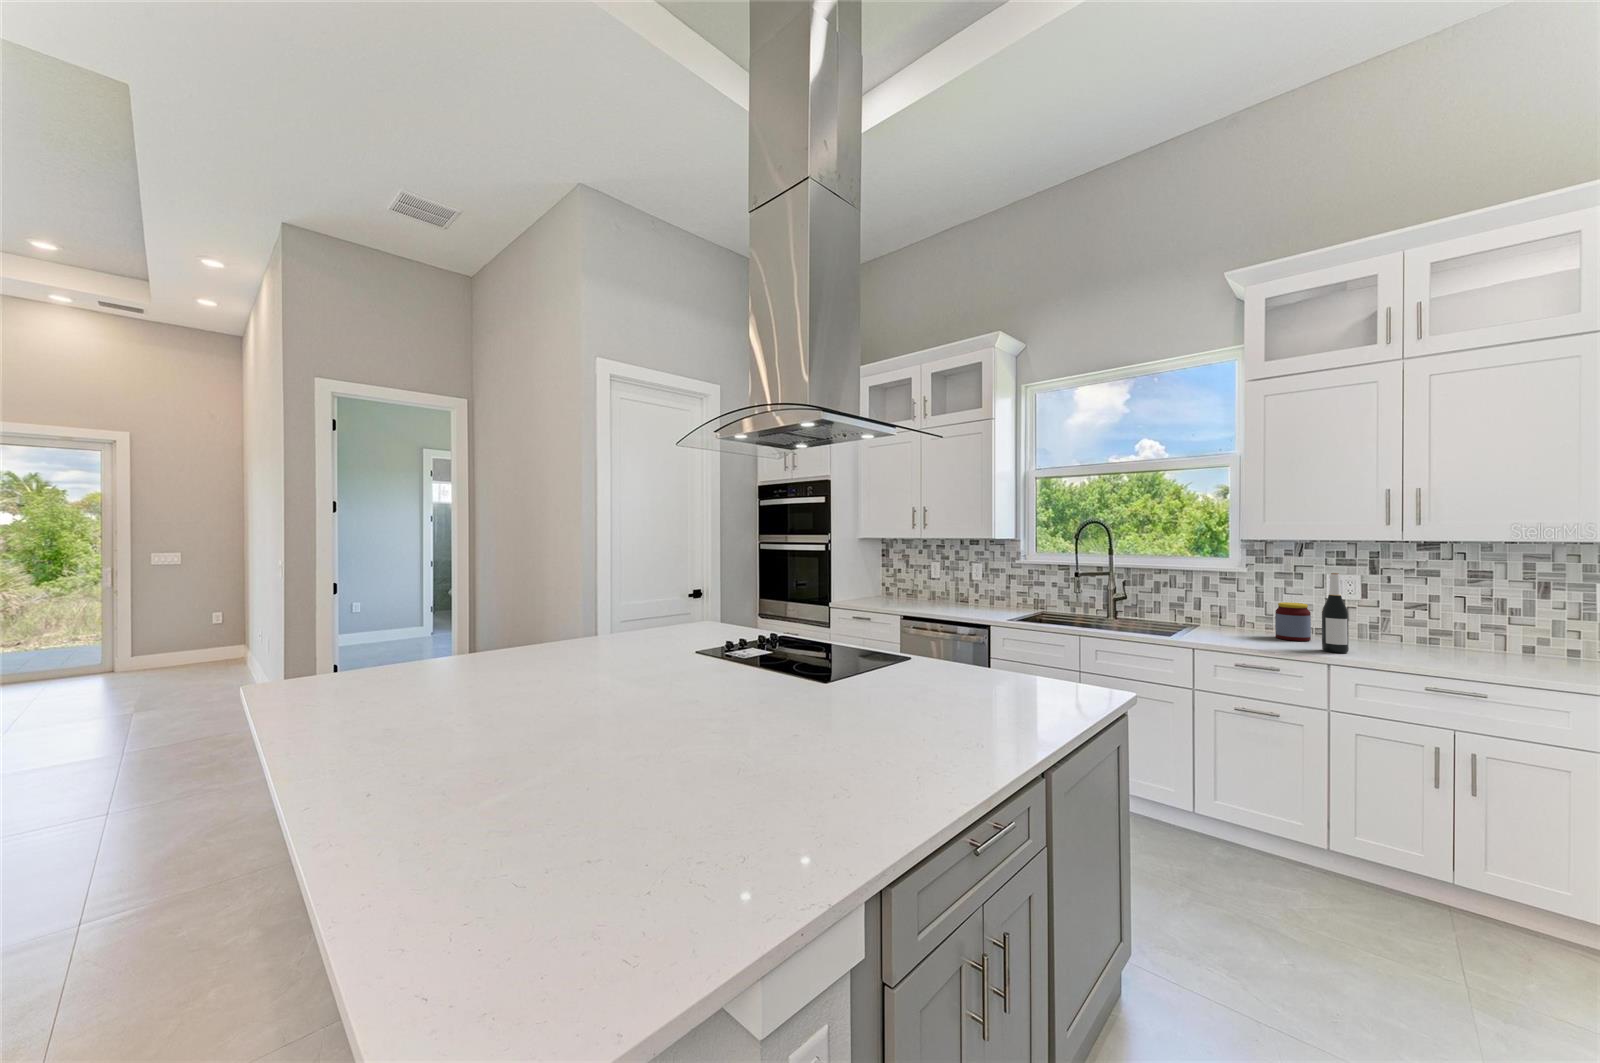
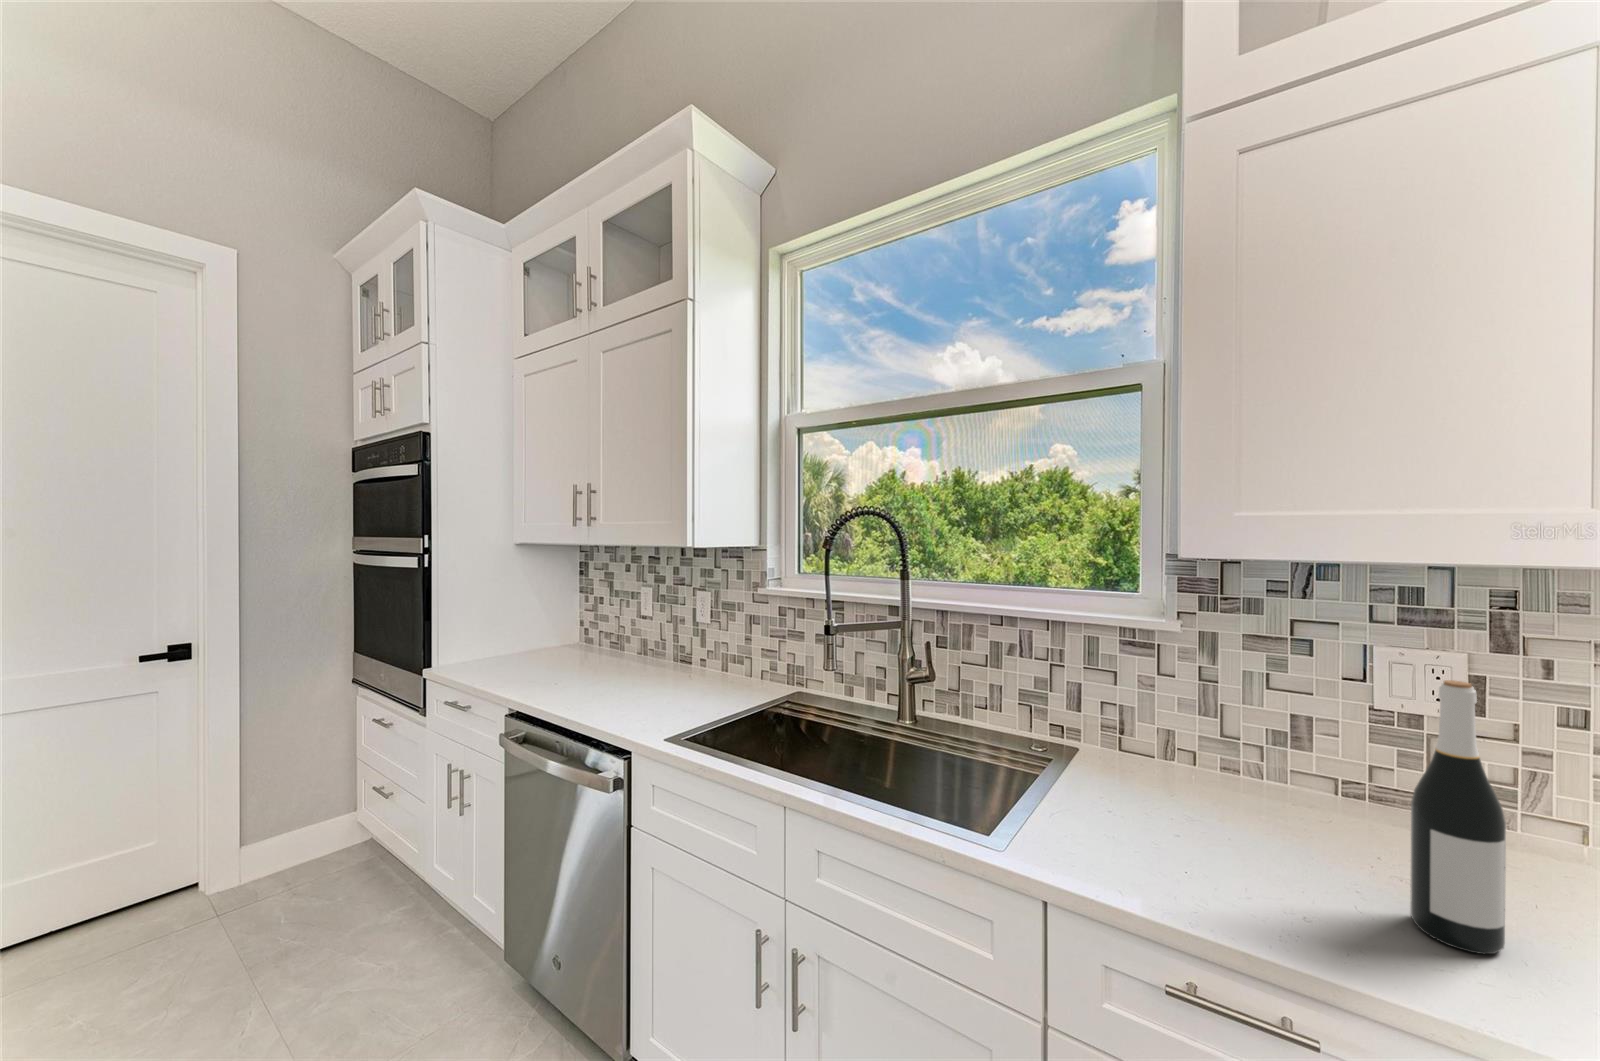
jar: present [1275,602,1311,641] -> none [1252,722,1345,841]

